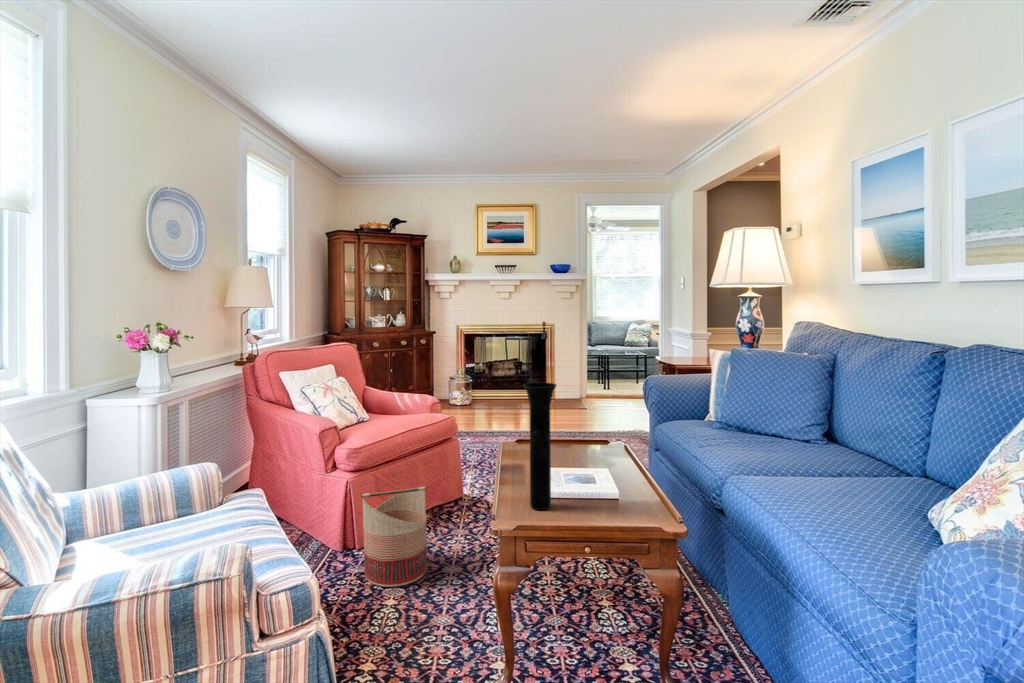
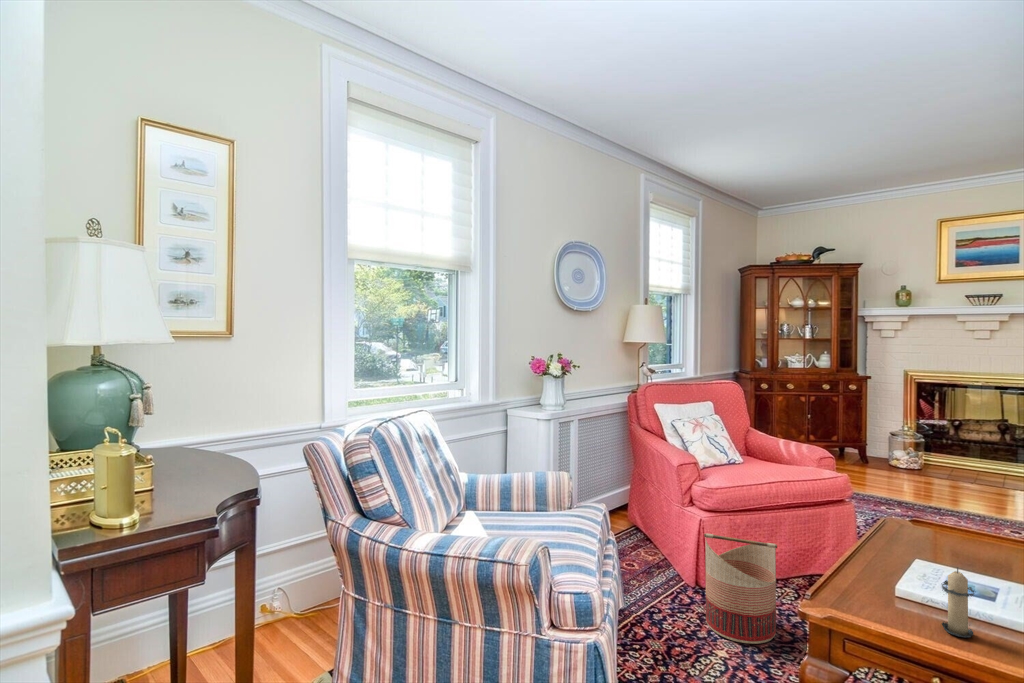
vase: present [523,383,556,510] -> none [862,443,913,607]
candle: none [577,467,600,517] -> present [942,568,974,638]

